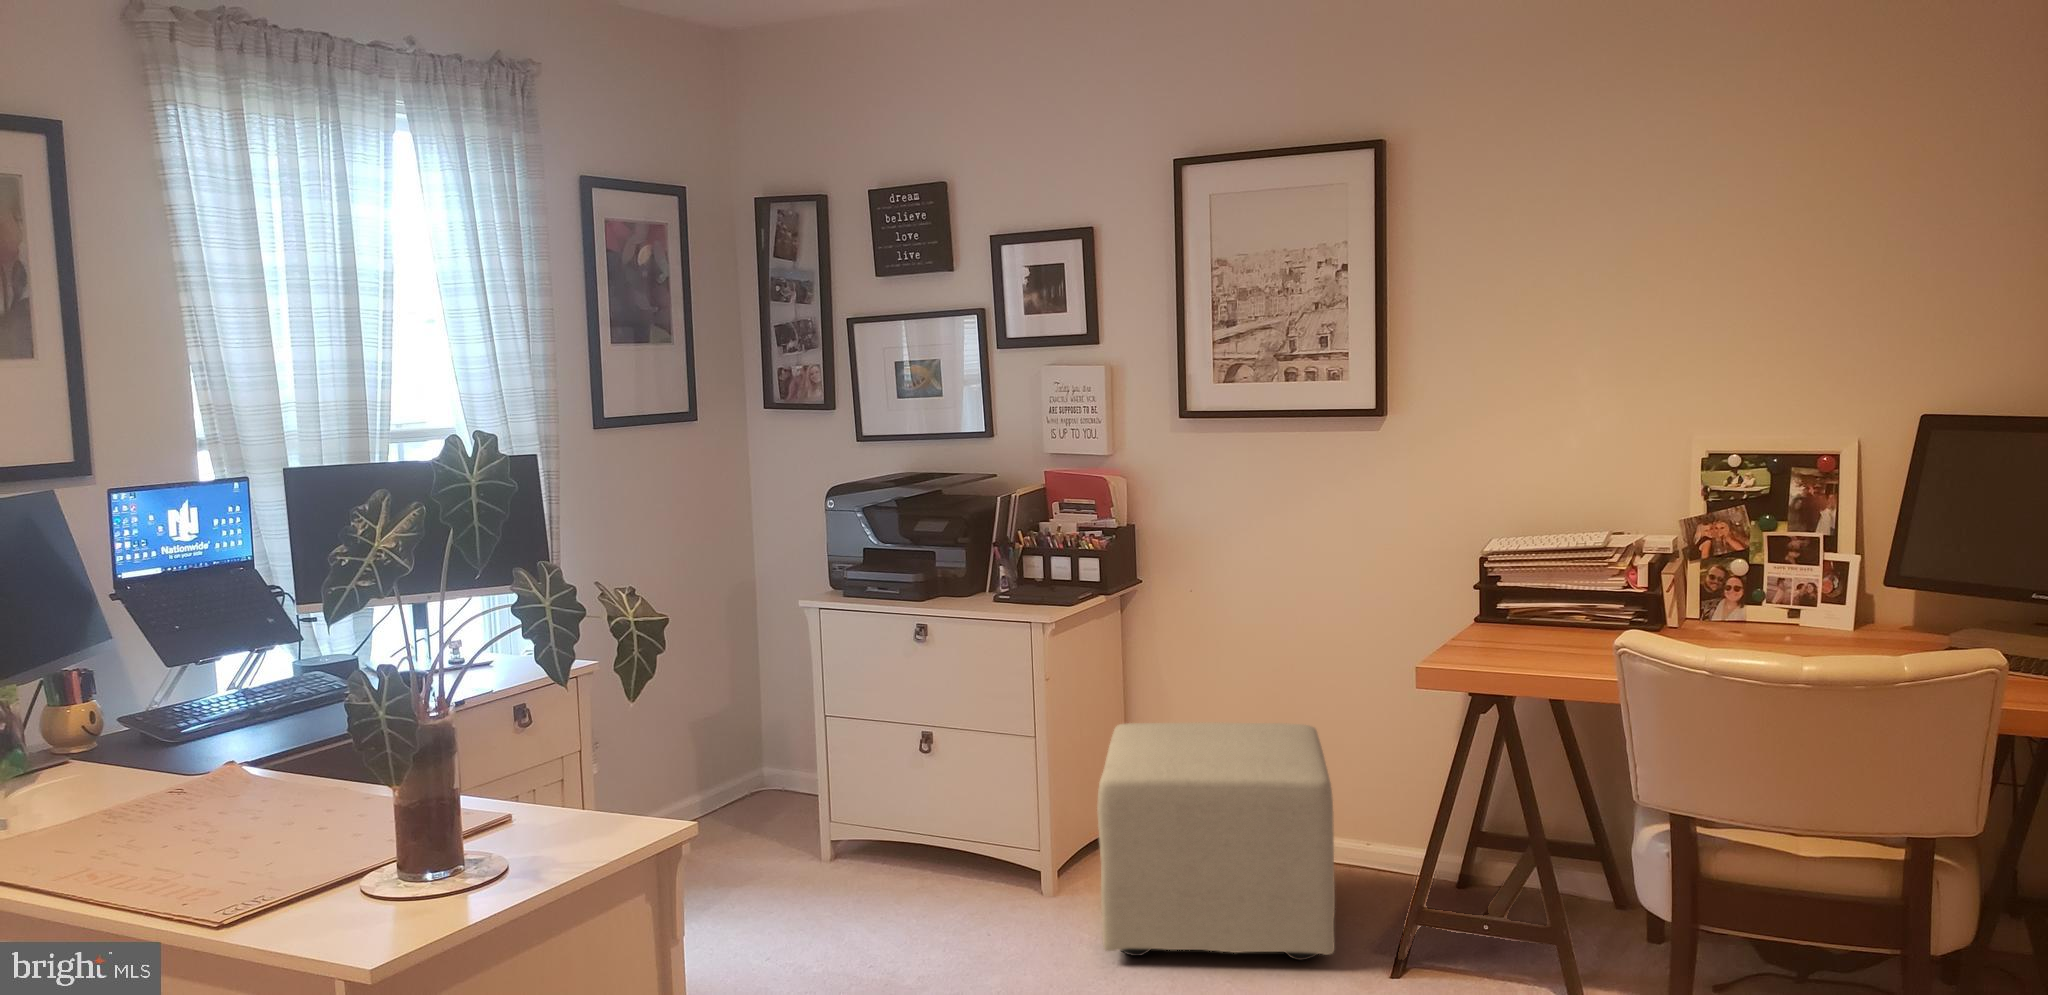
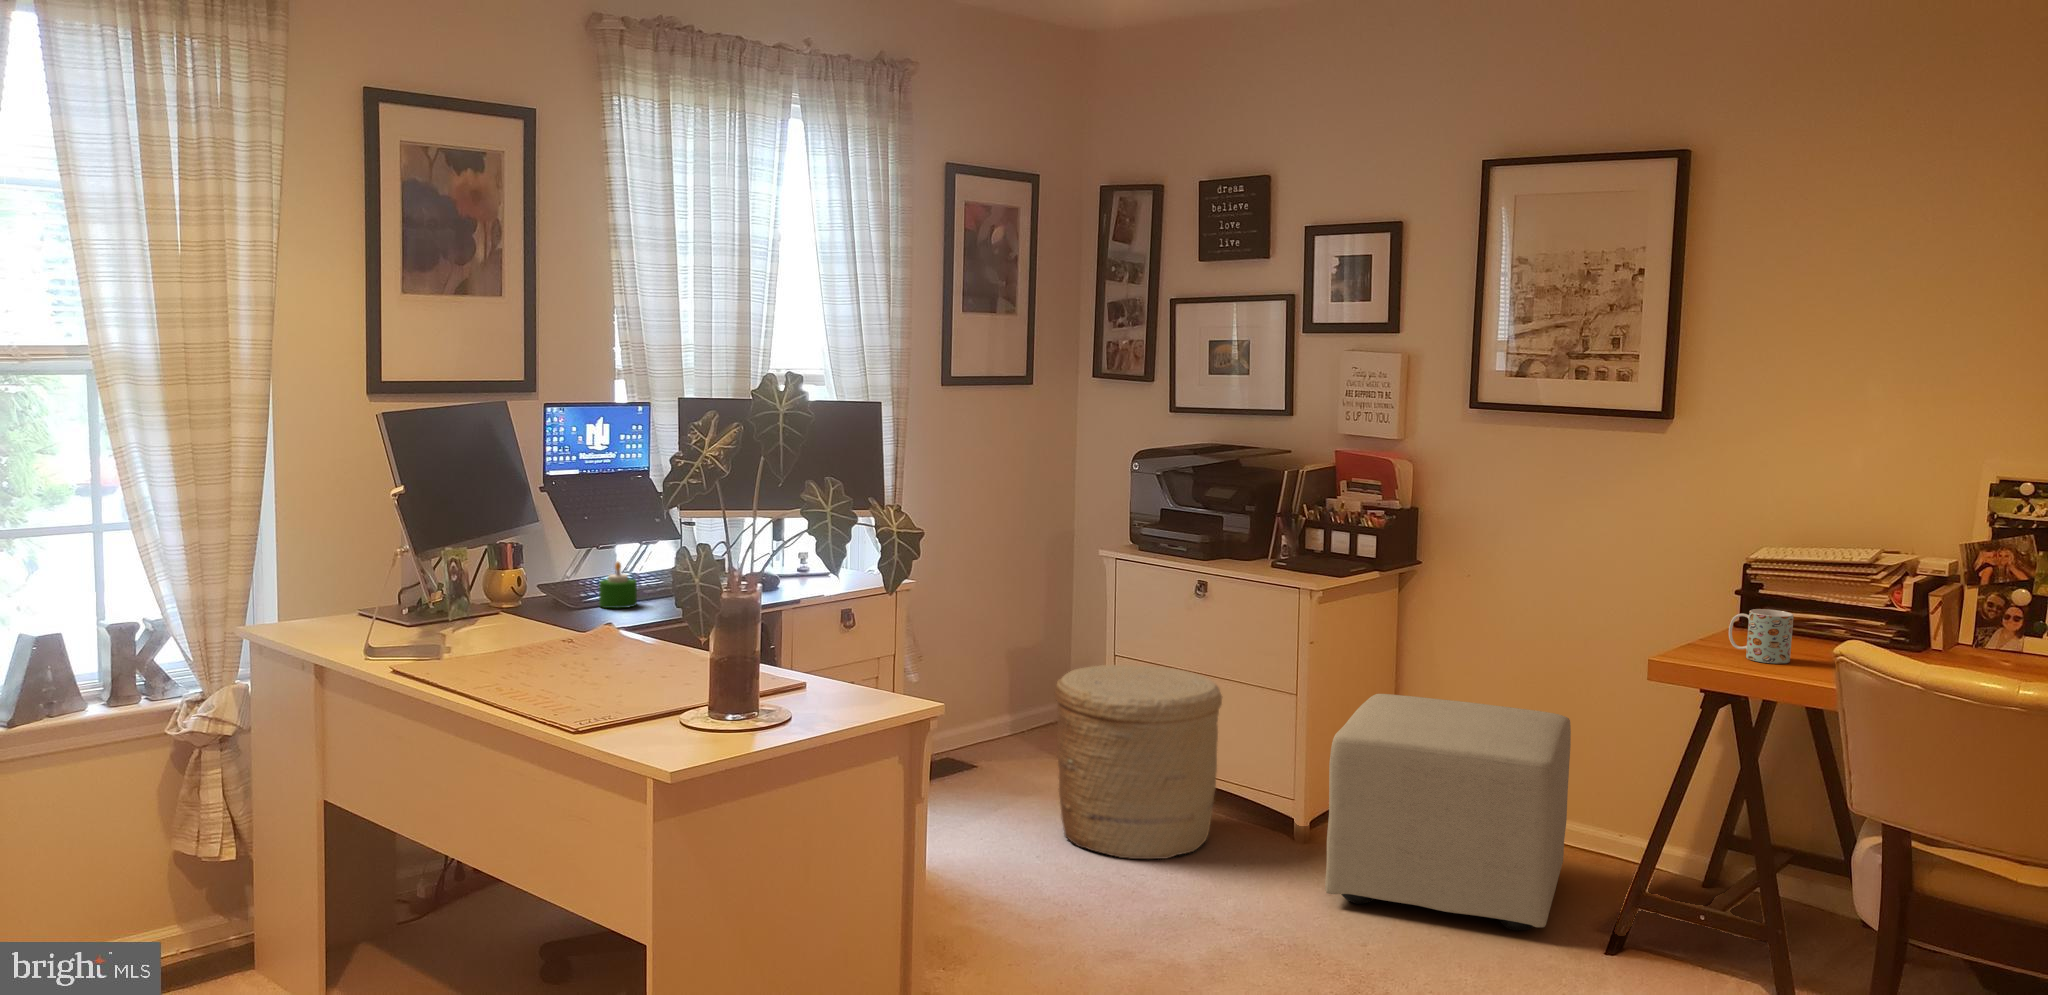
mug: none [1502,603,1565,658] -> present [1729,609,1793,664]
candle: none [205,684,261,746] -> present [599,562,637,608]
woven basket: none [775,721,961,942] -> present [1054,665,1222,859]

